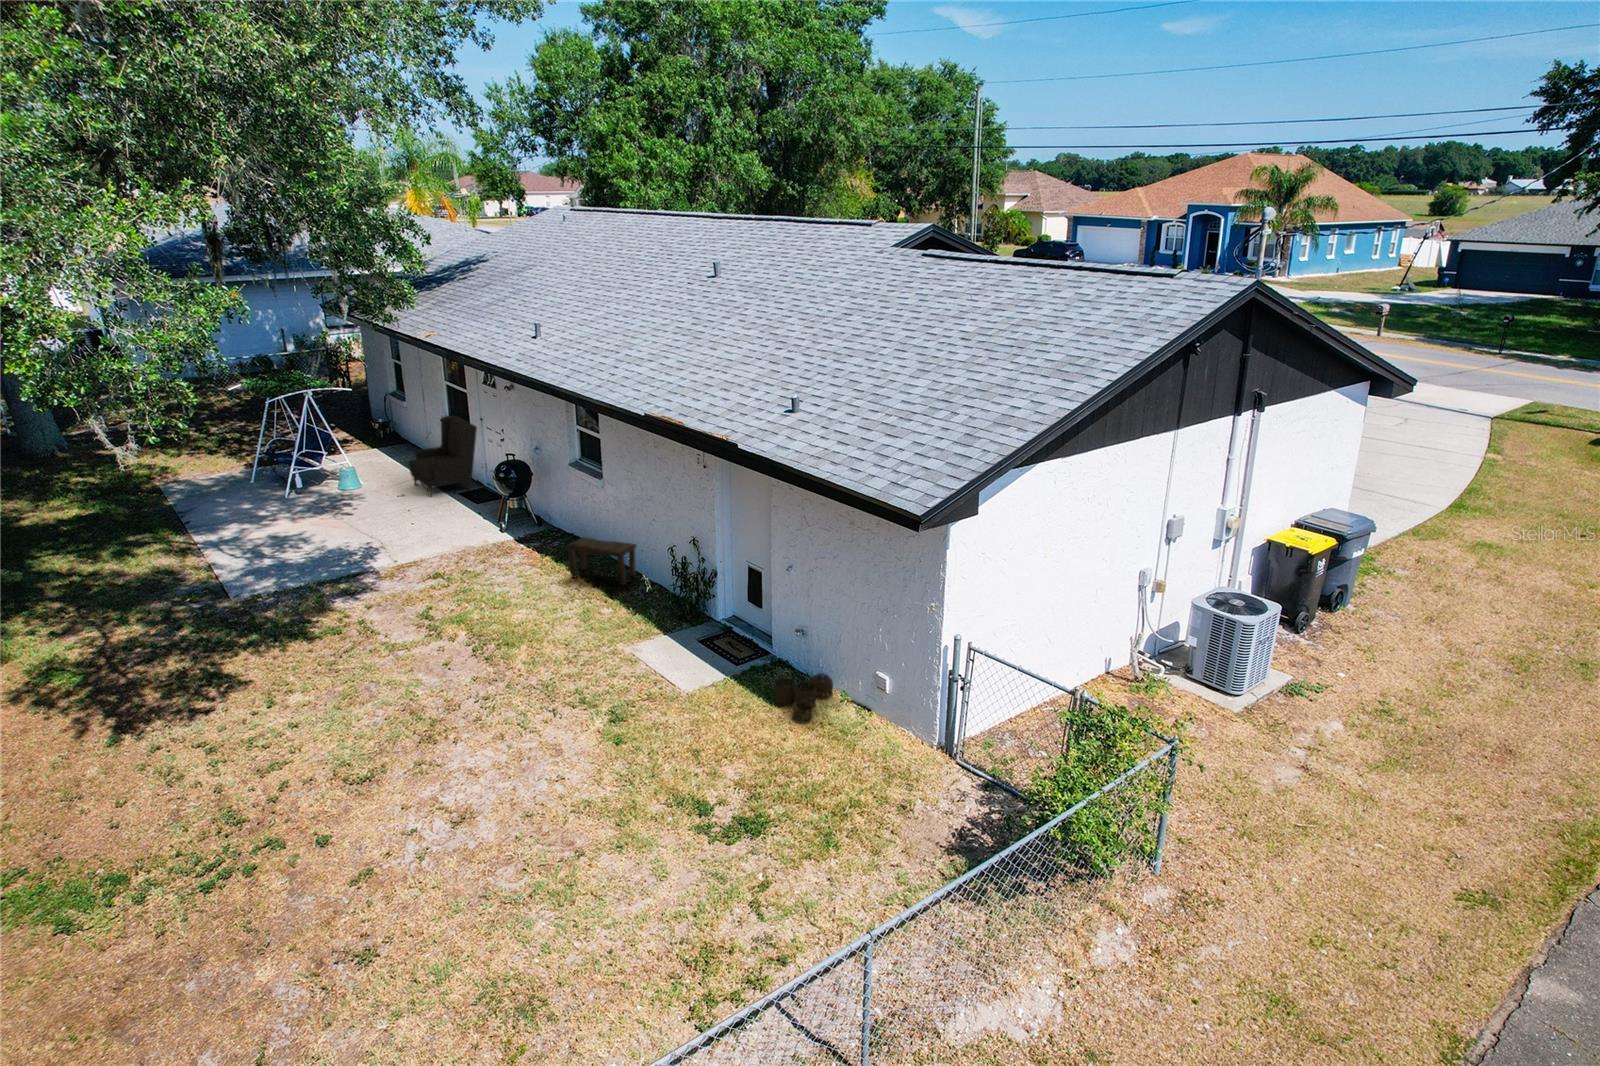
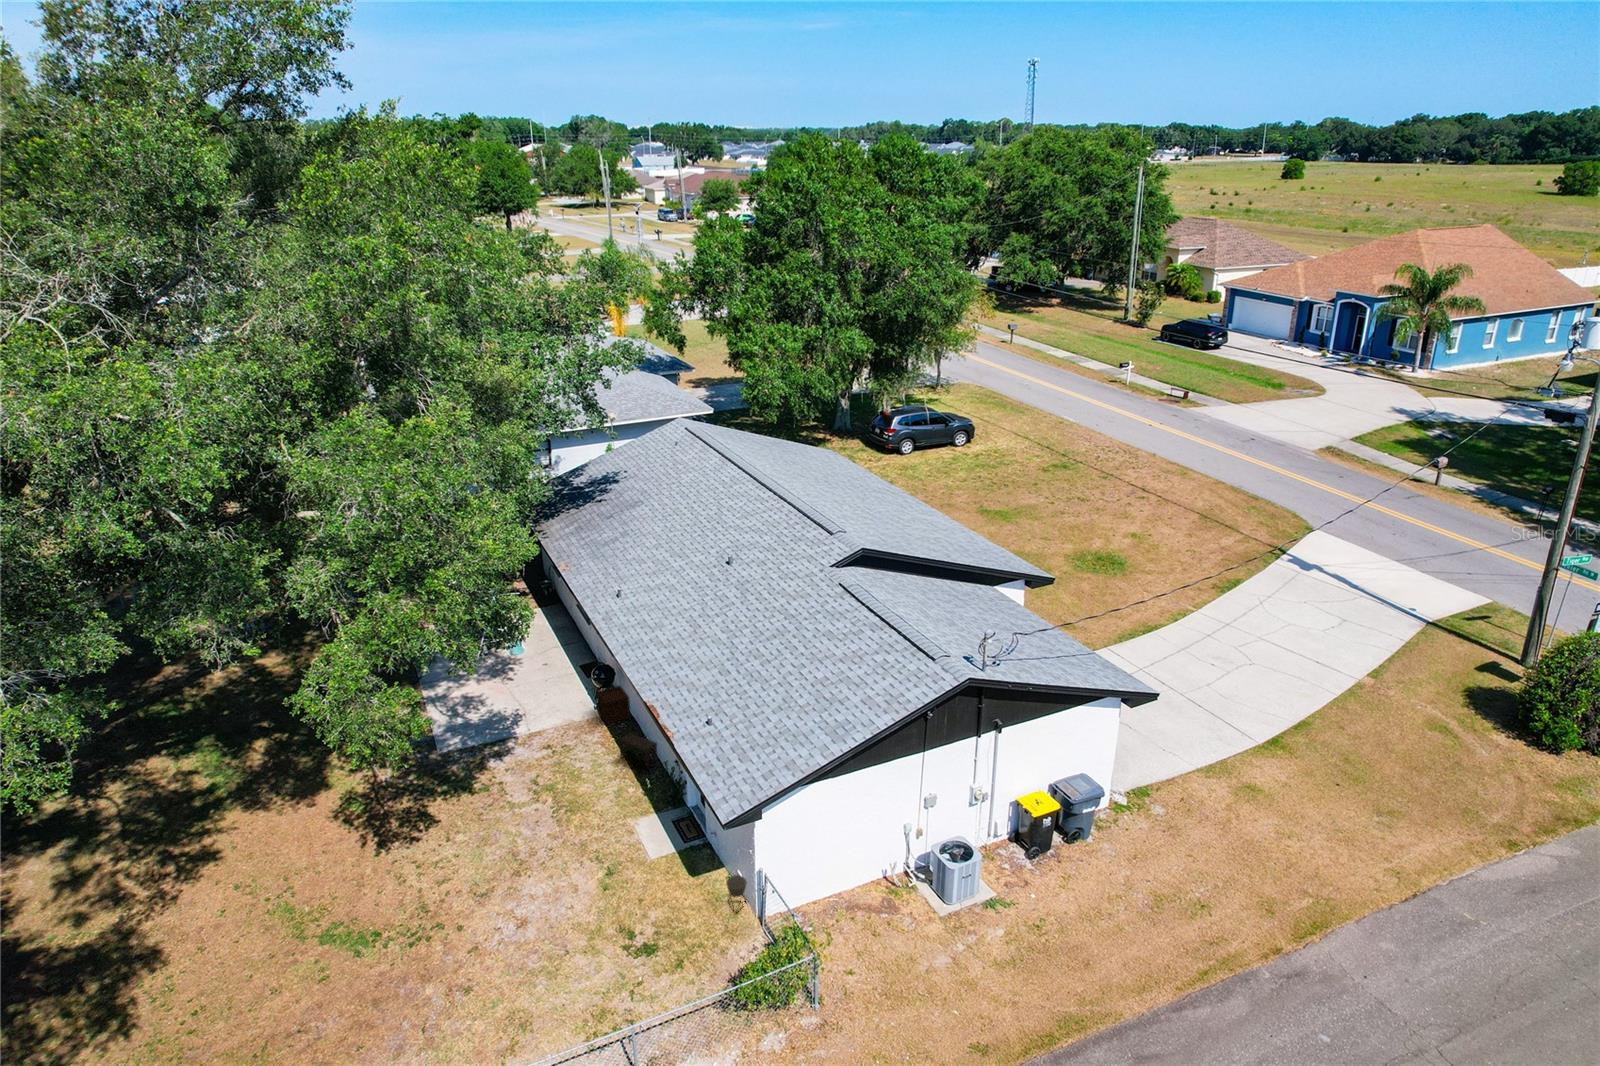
chair: present [409,416,477,496] -> none [551,613,591,669]
wooden crate: none [508,488,569,546] -> present [596,686,630,724]
woven basket: present [774,673,833,723] -> none [692,858,727,890]
planter: none [862,679,904,749] -> present [726,875,747,910]

